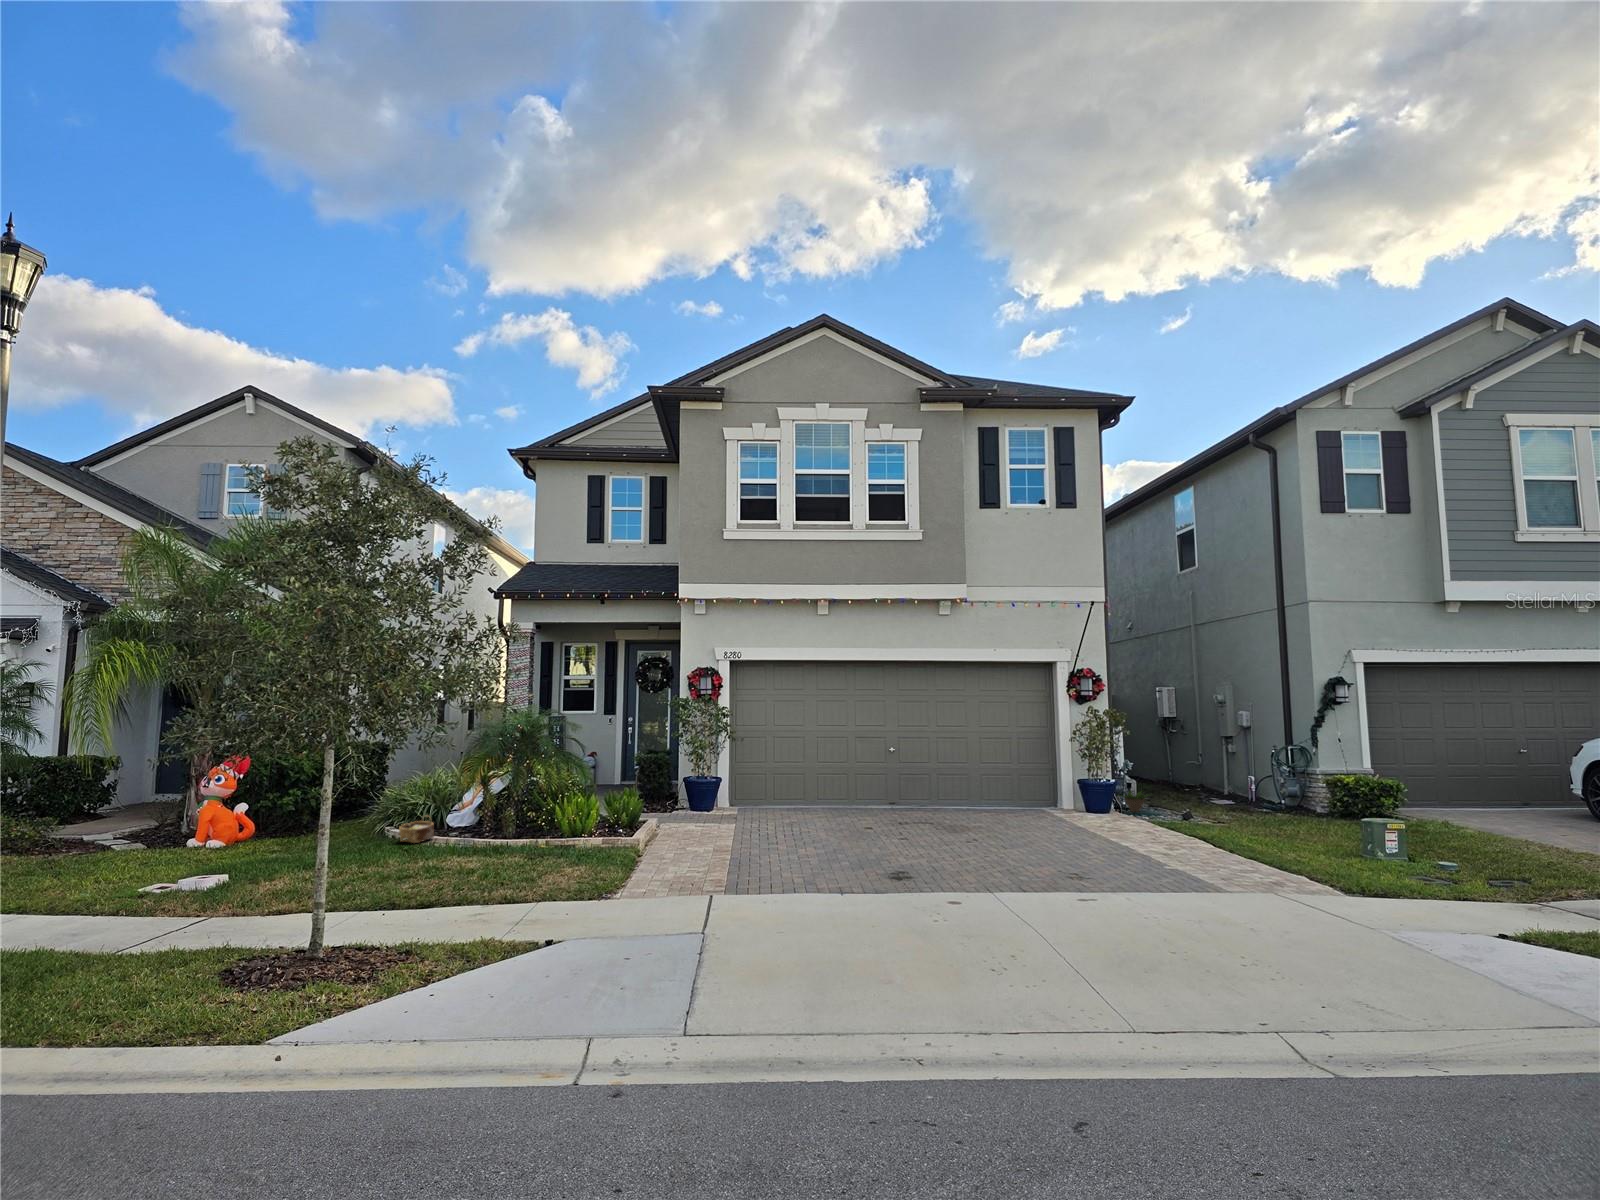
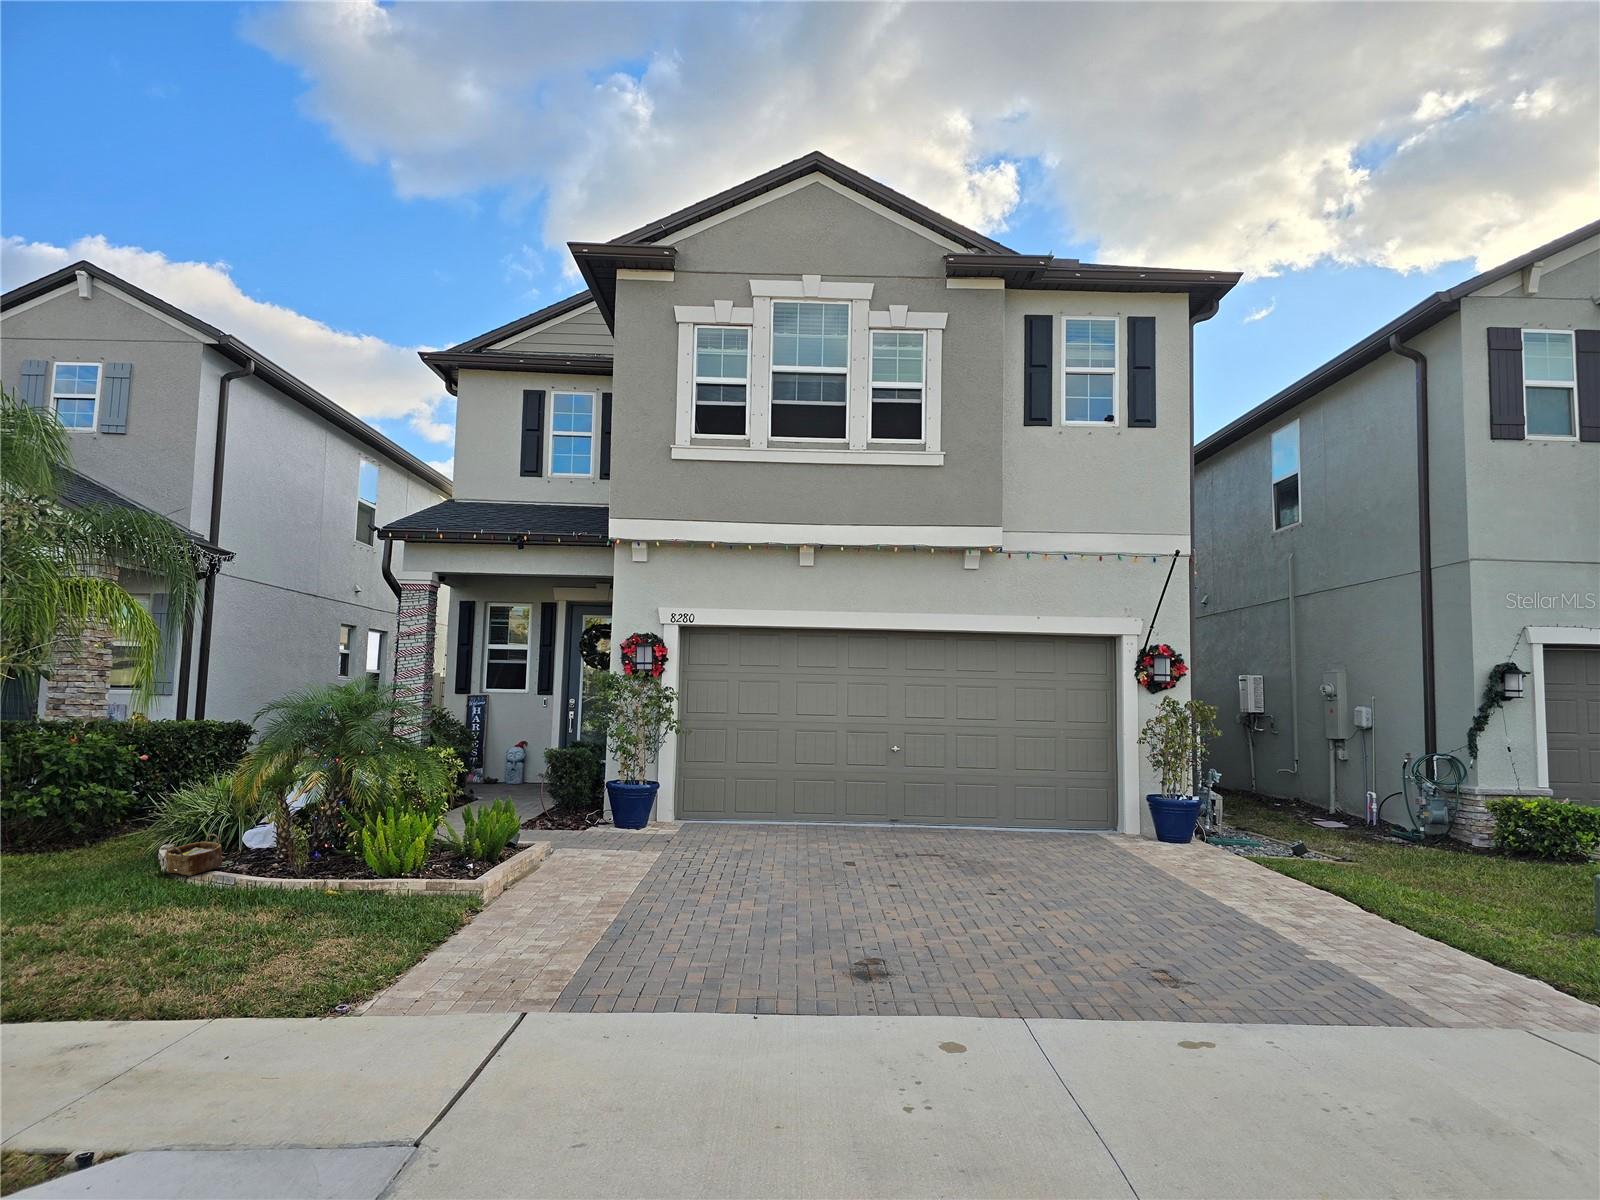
decorative plant: present [1123,791,1149,812] -> none [1198,811,1252,843]

